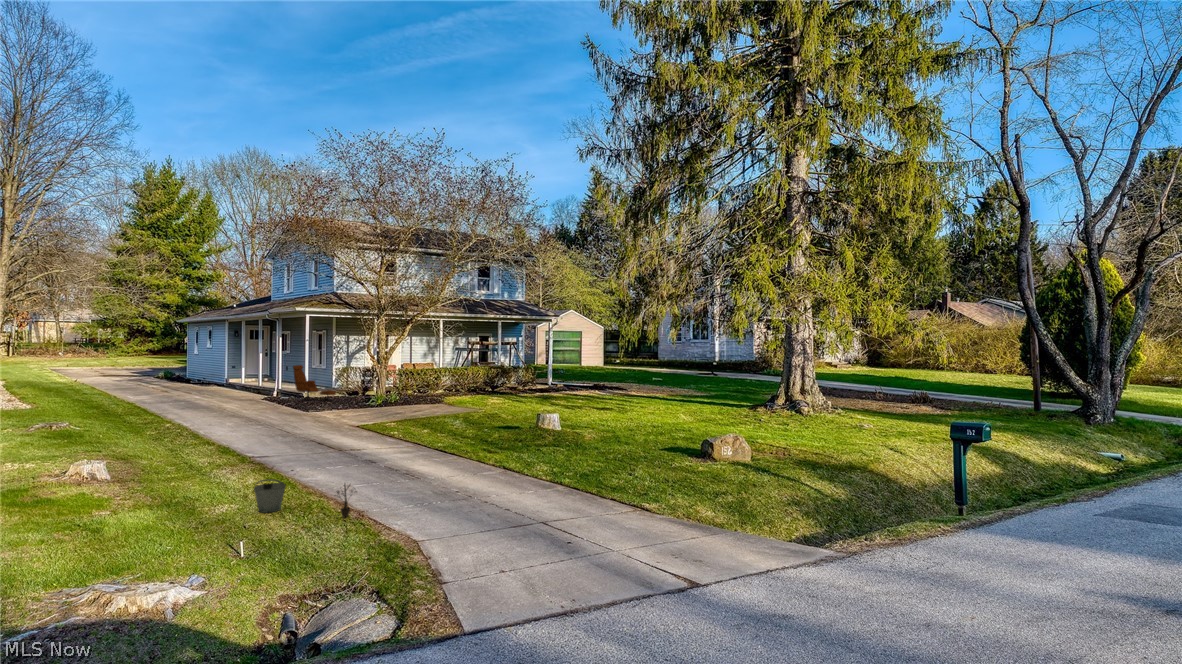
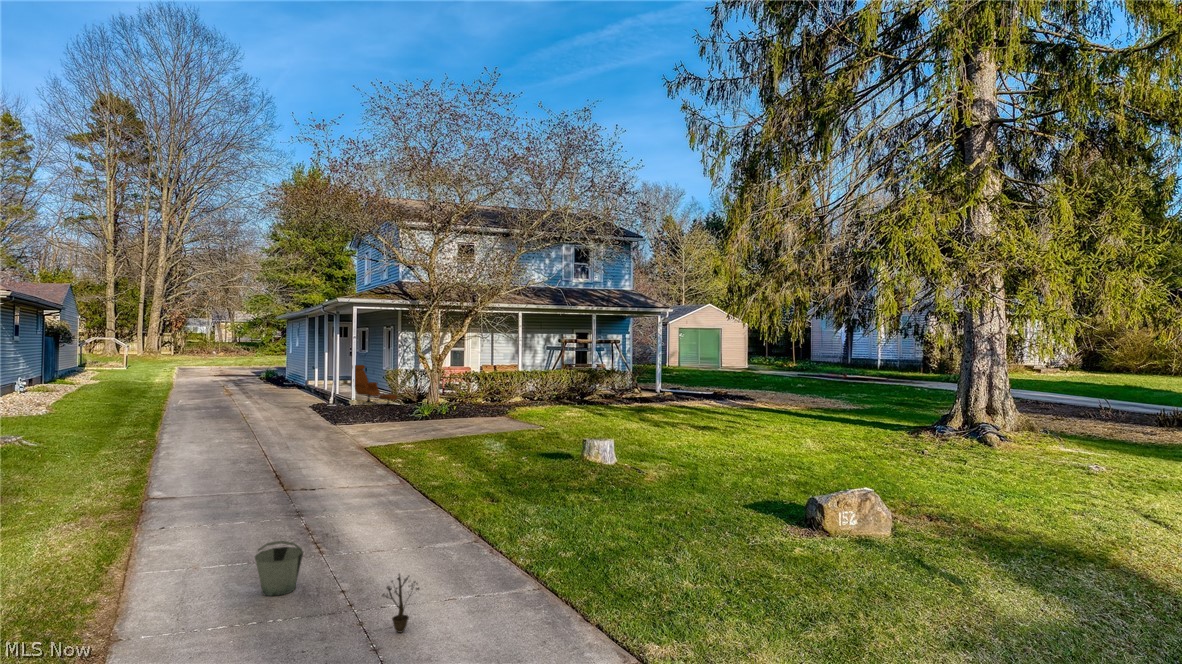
bucket: present [254,479,286,513] -> present [255,541,303,596]
decorative plant: present [337,484,352,517] -> present [381,574,419,632]

